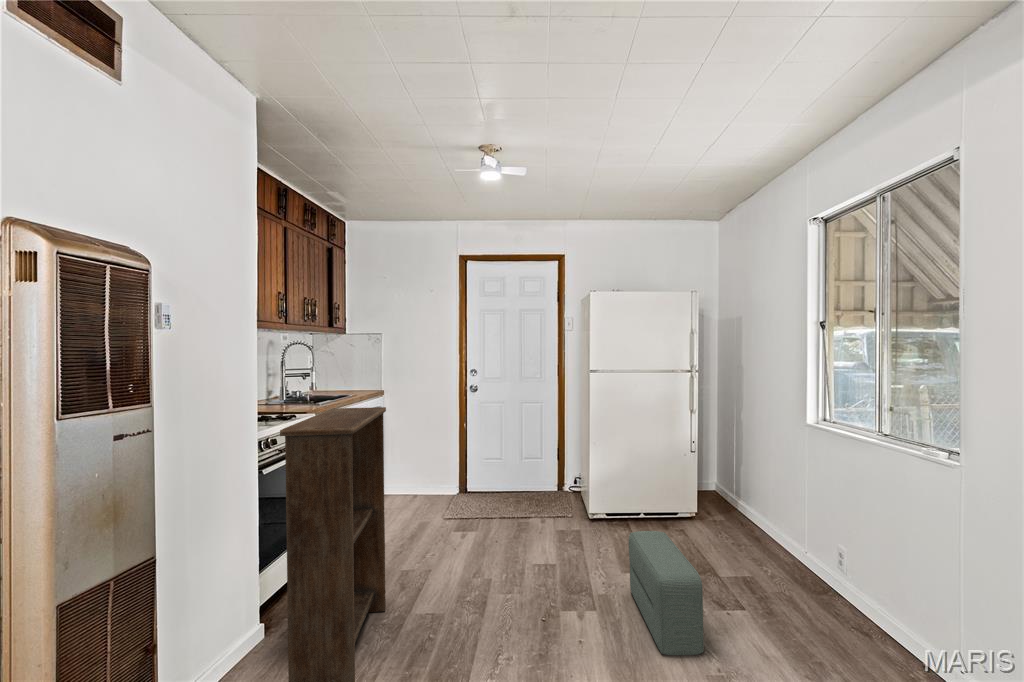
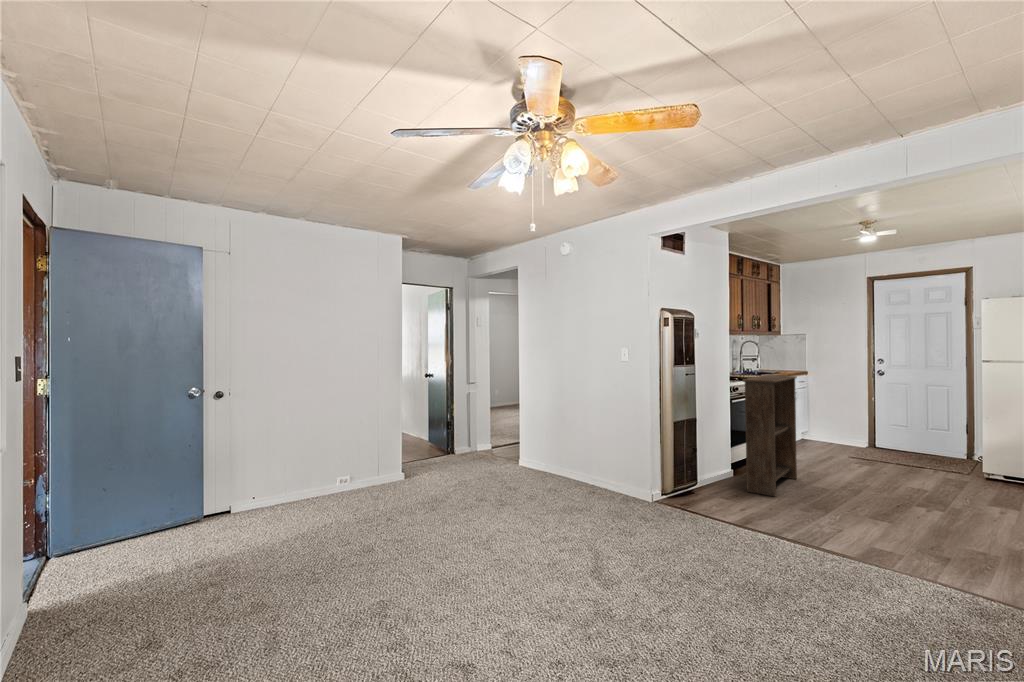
pouf: present [629,531,704,655] -> none [964,466,1006,529]

